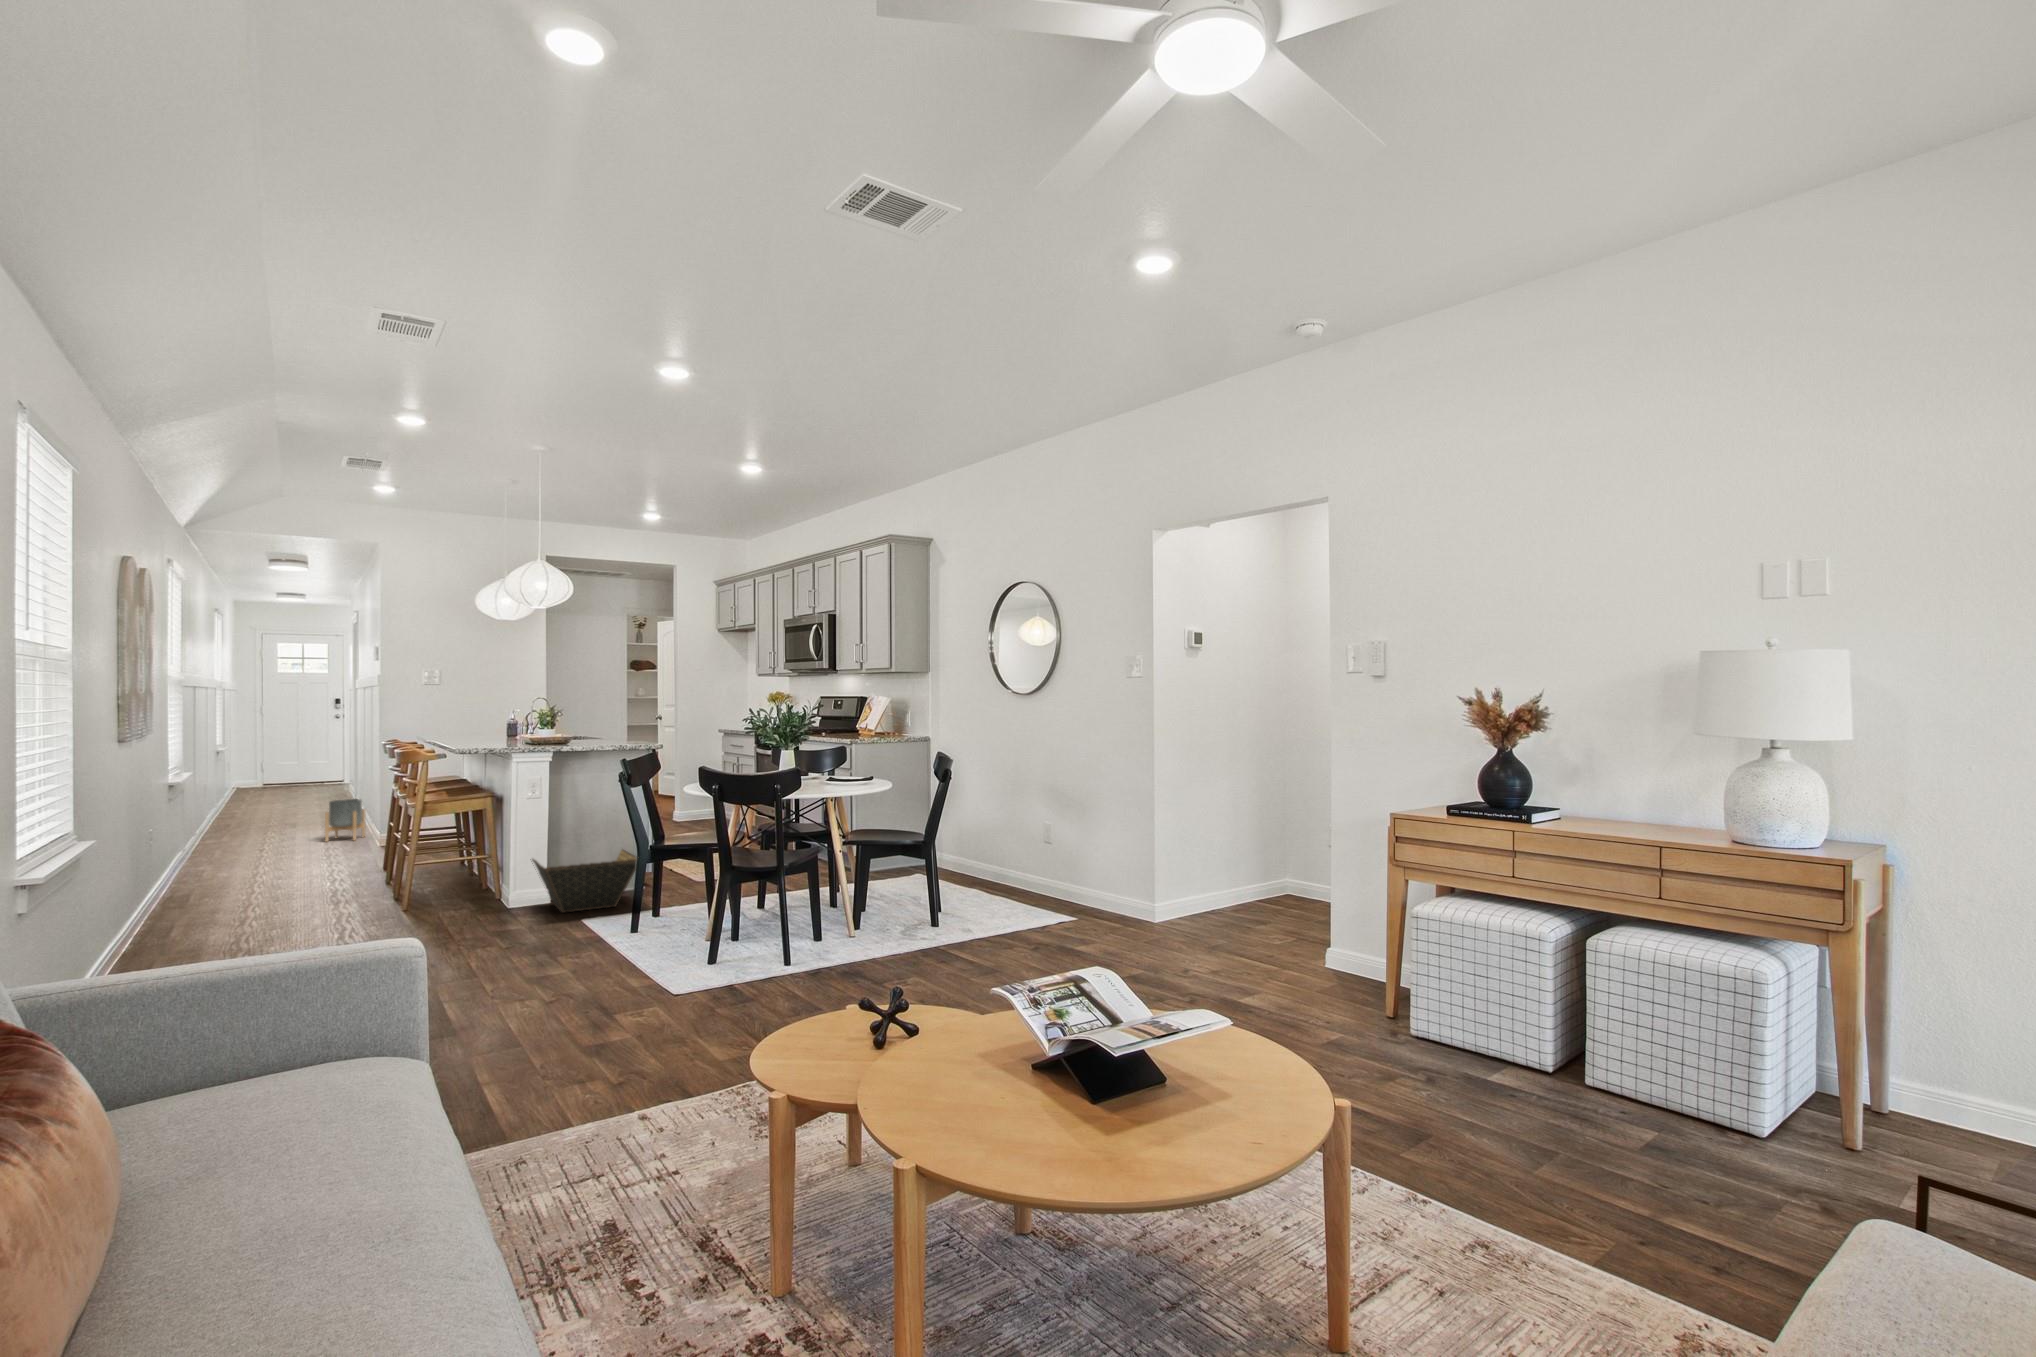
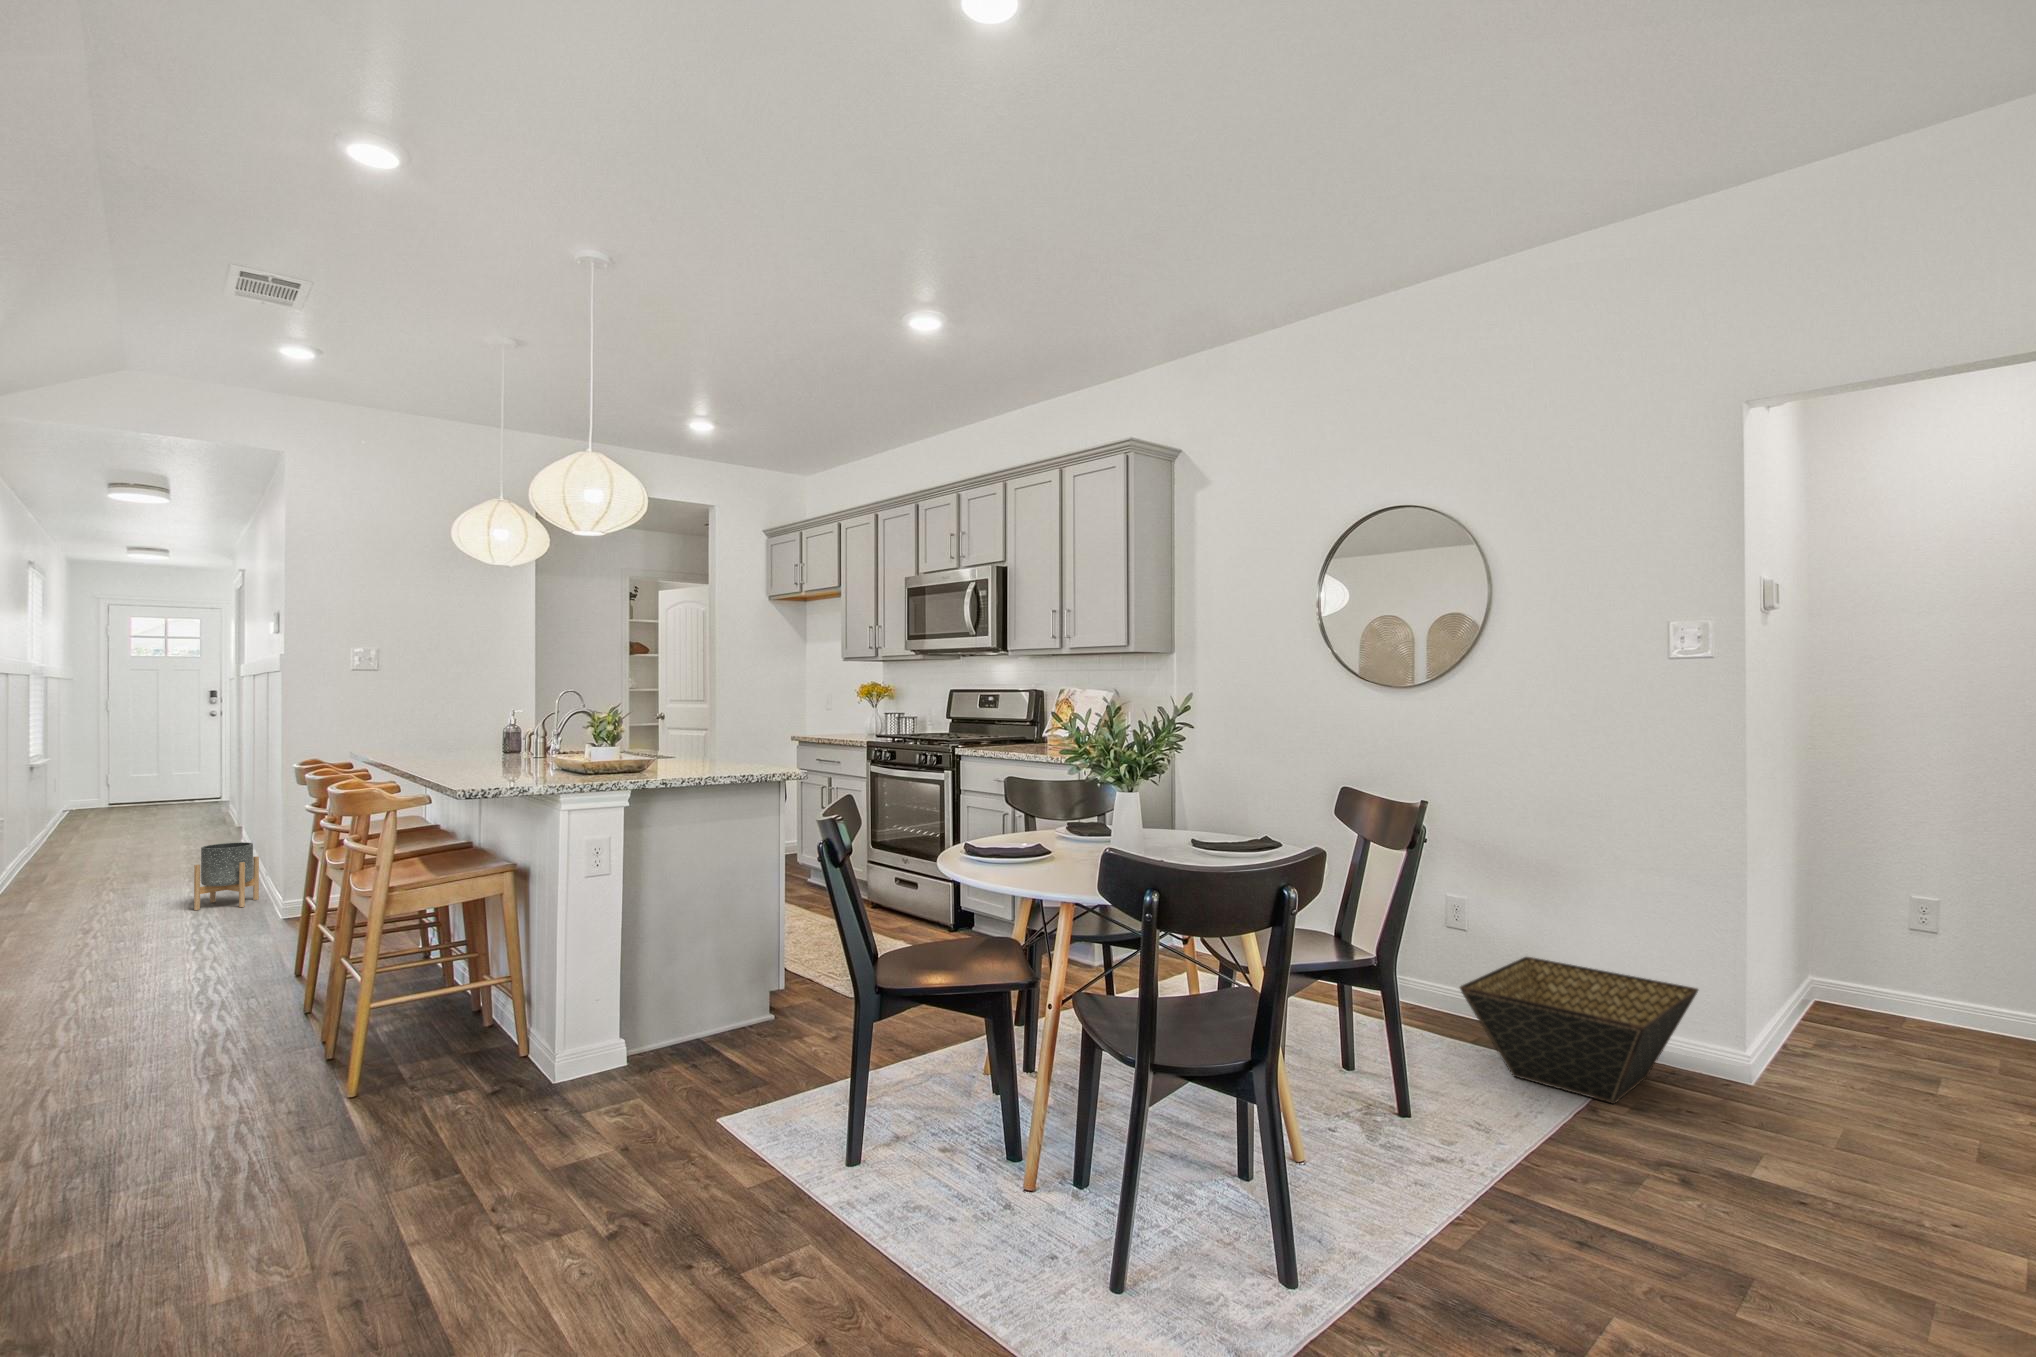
basket: present [532,850,639,913] -> present [1460,957,1698,1104]

